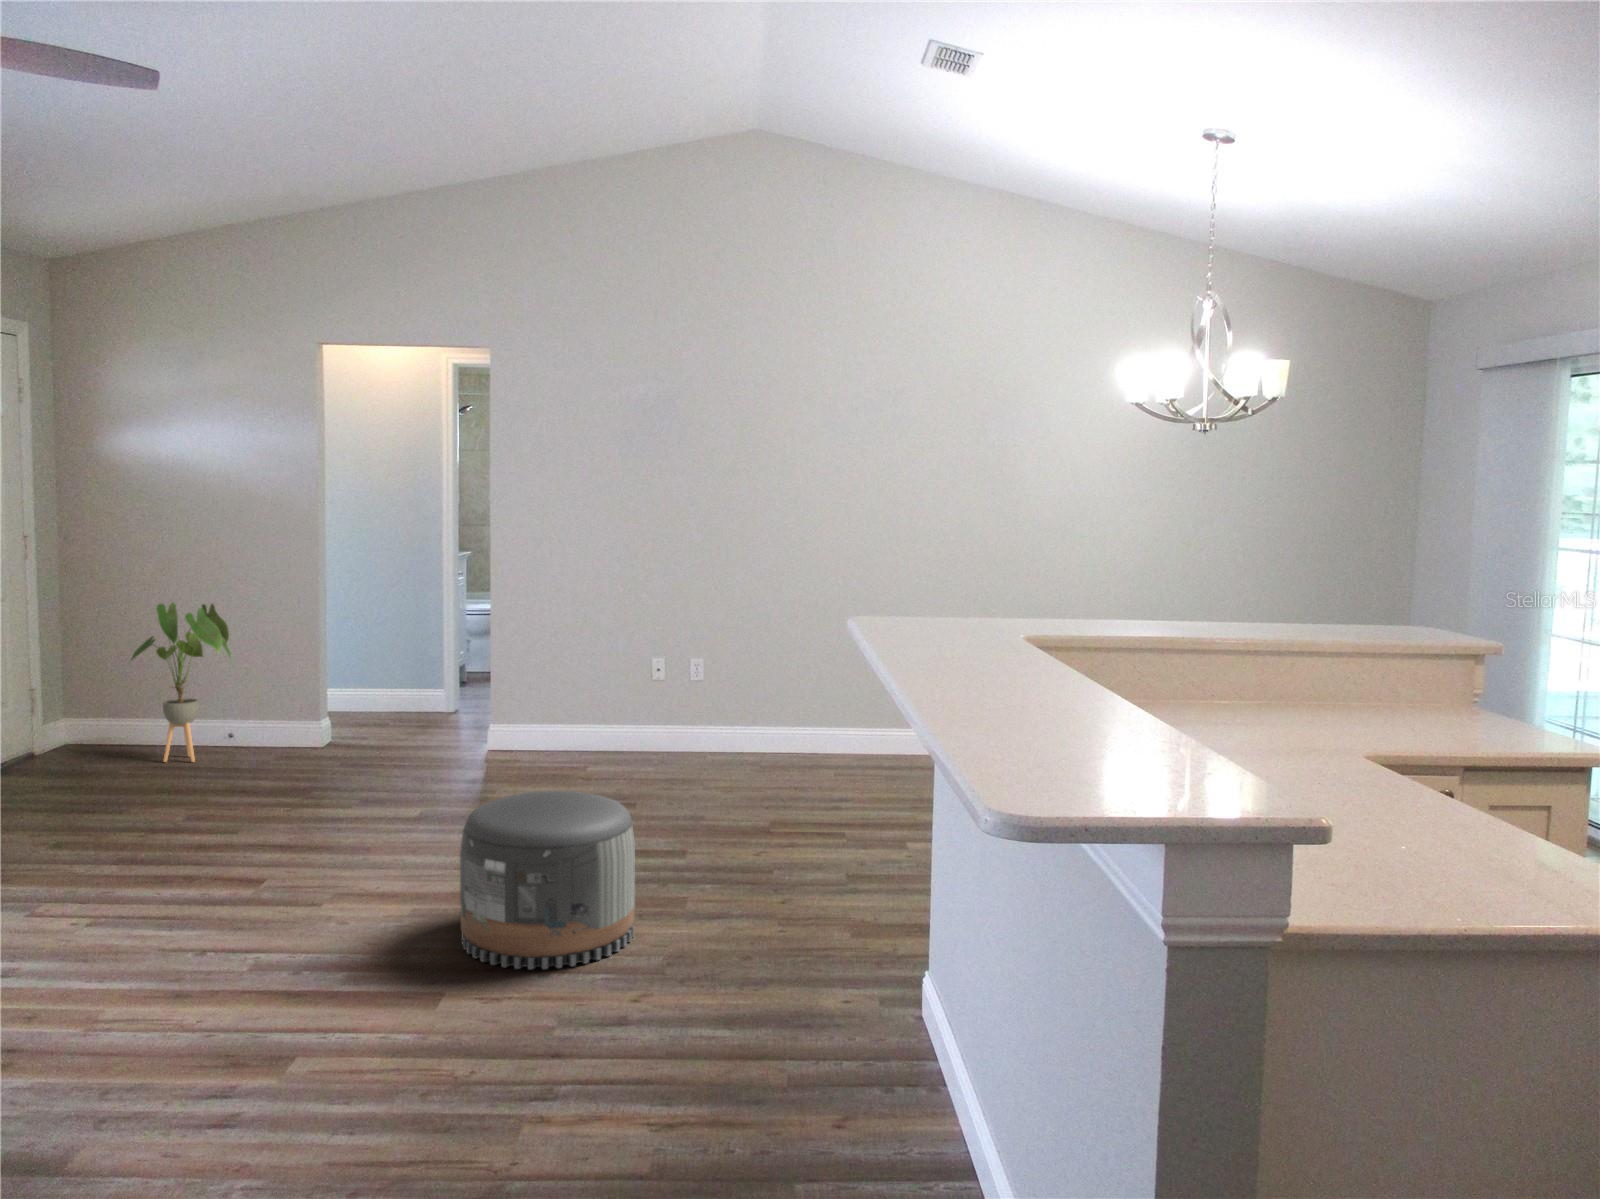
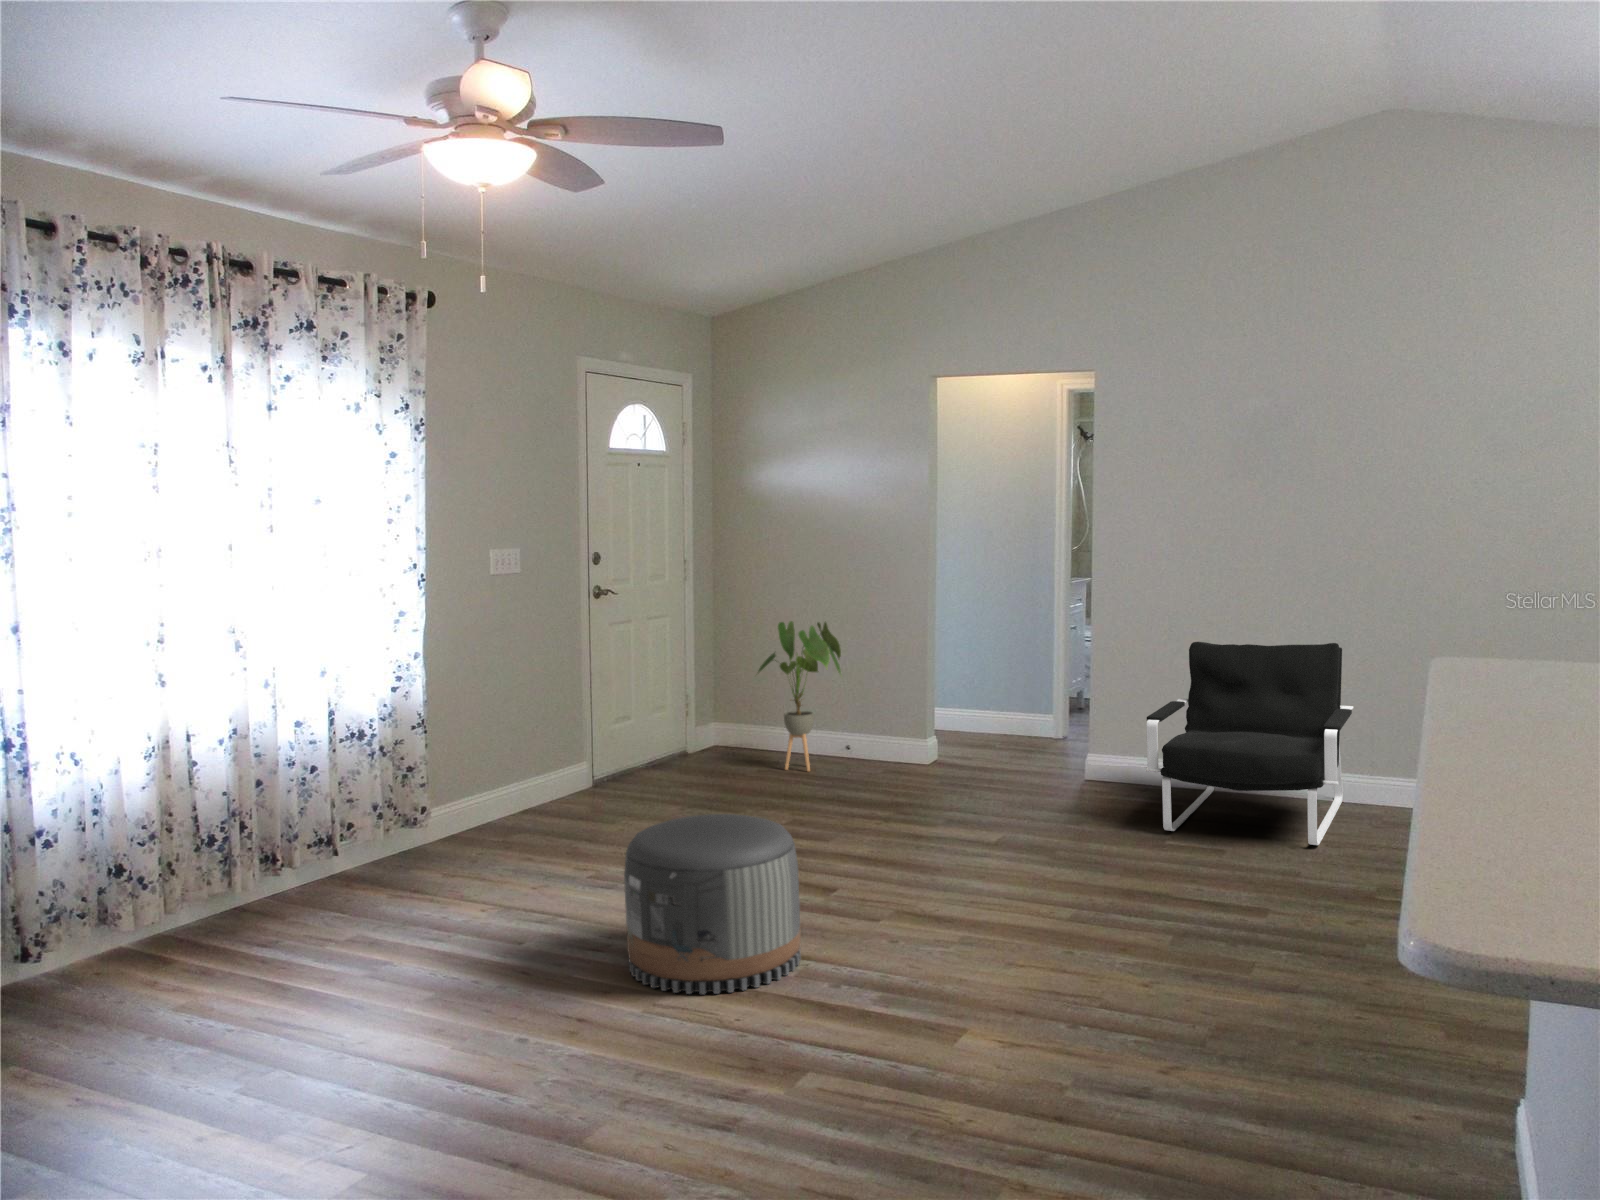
armchair: none [559,622,724,793] -> present [1146,642,1354,845]
pouf: present [460,791,635,969] -> present [624,814,801,994]

